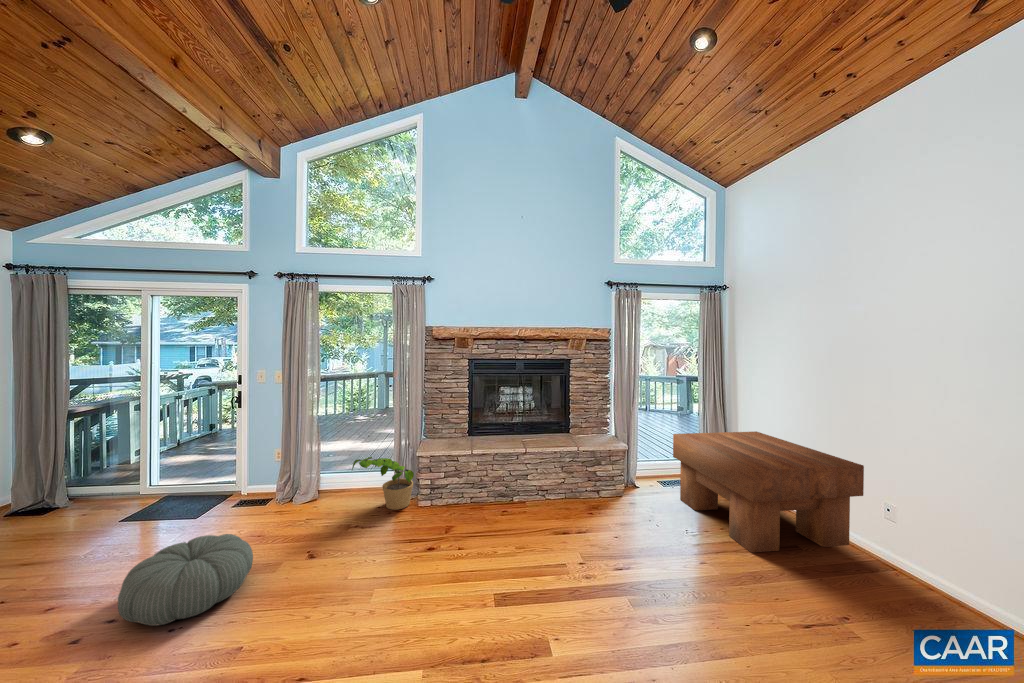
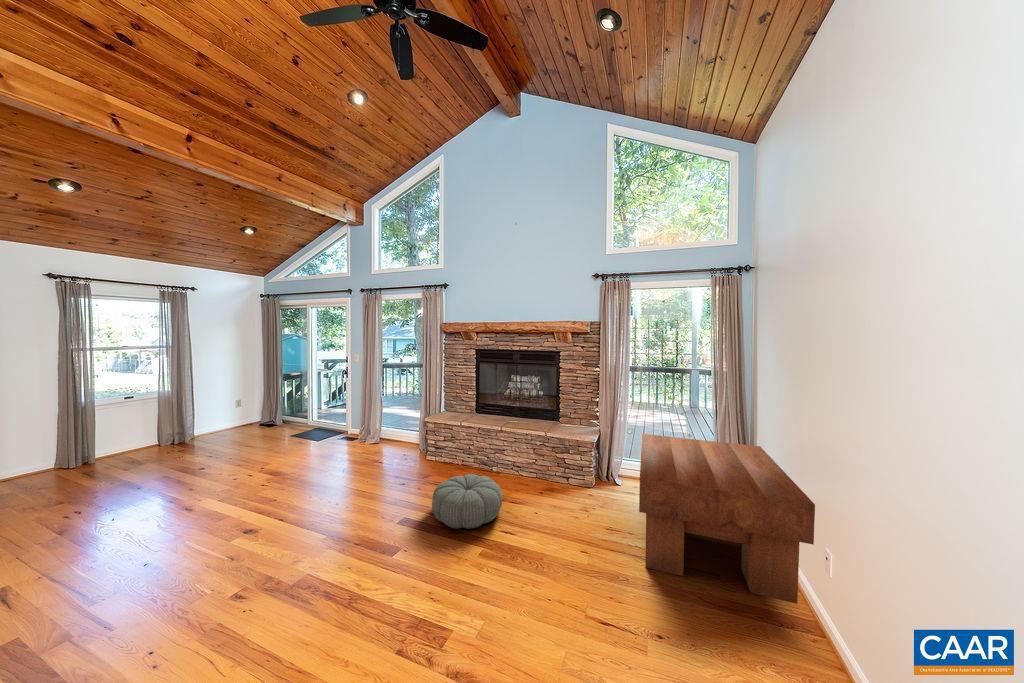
potted plant: present [352,457,414,510] -> none [380,417,428,459]
pouf: present [118,534,253,626] -> present [432,474,502,528]

